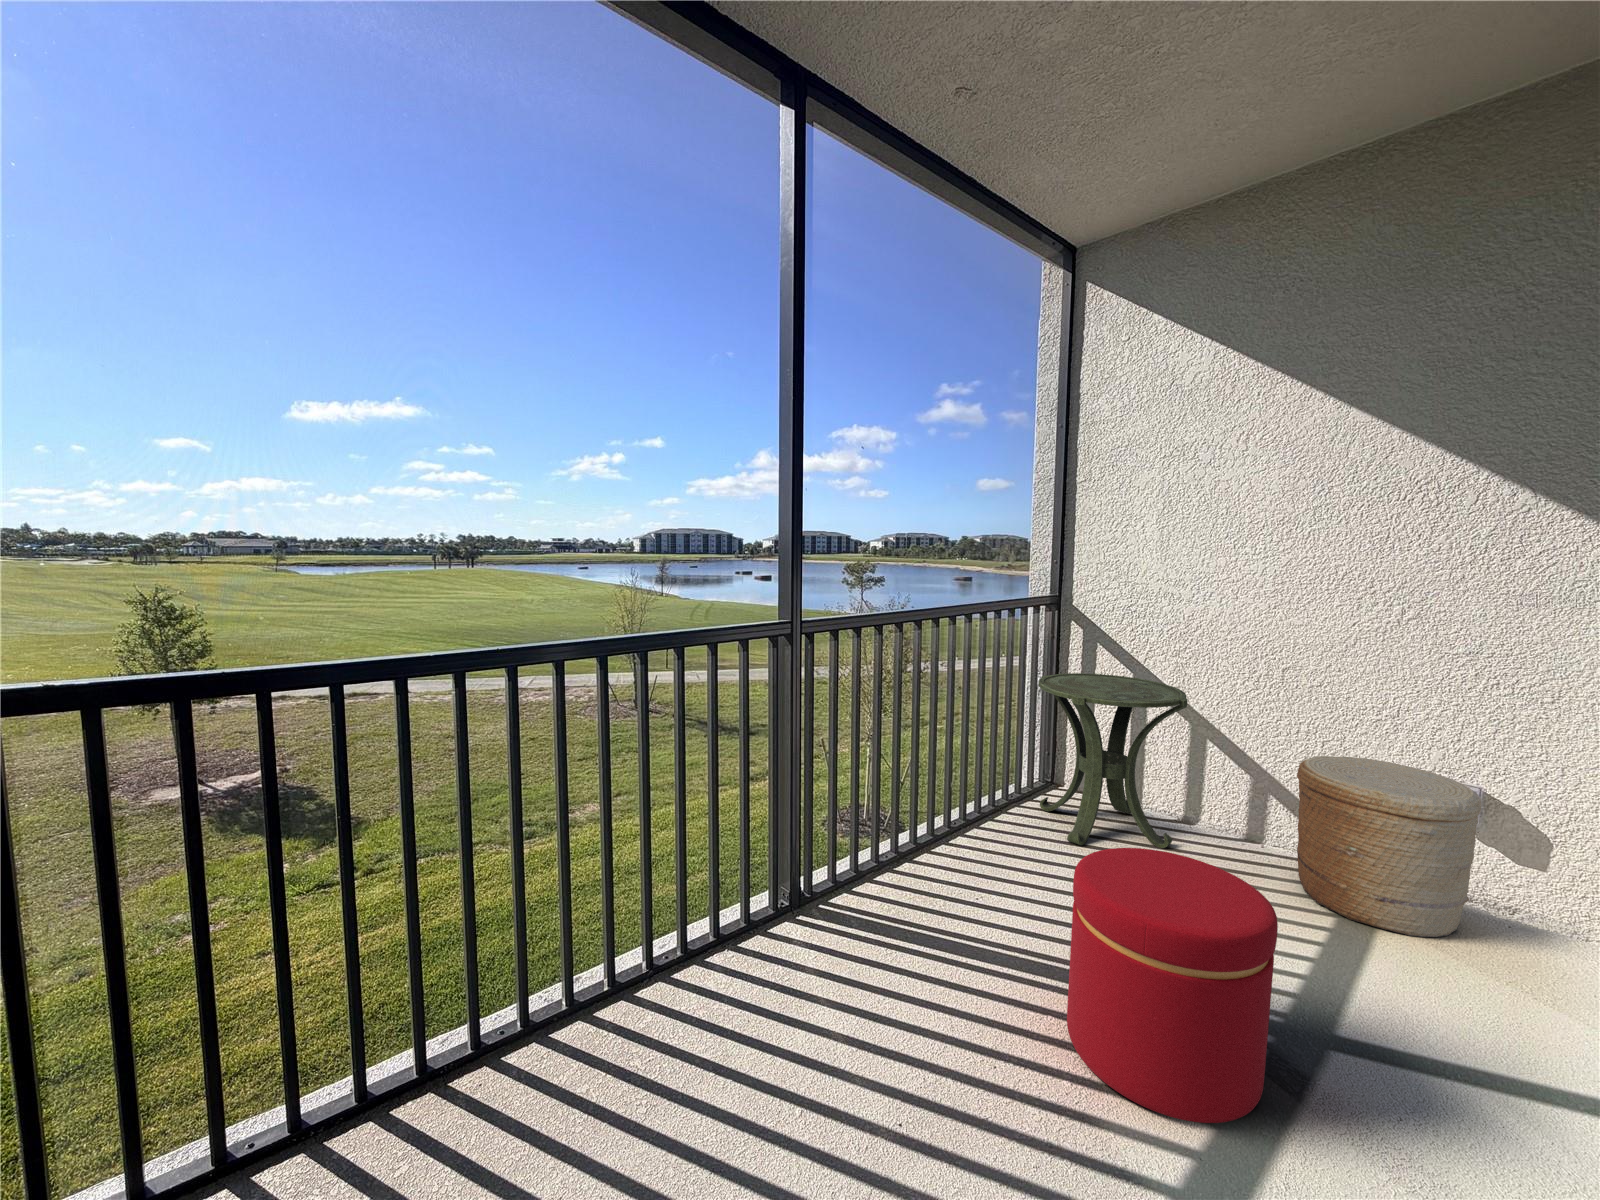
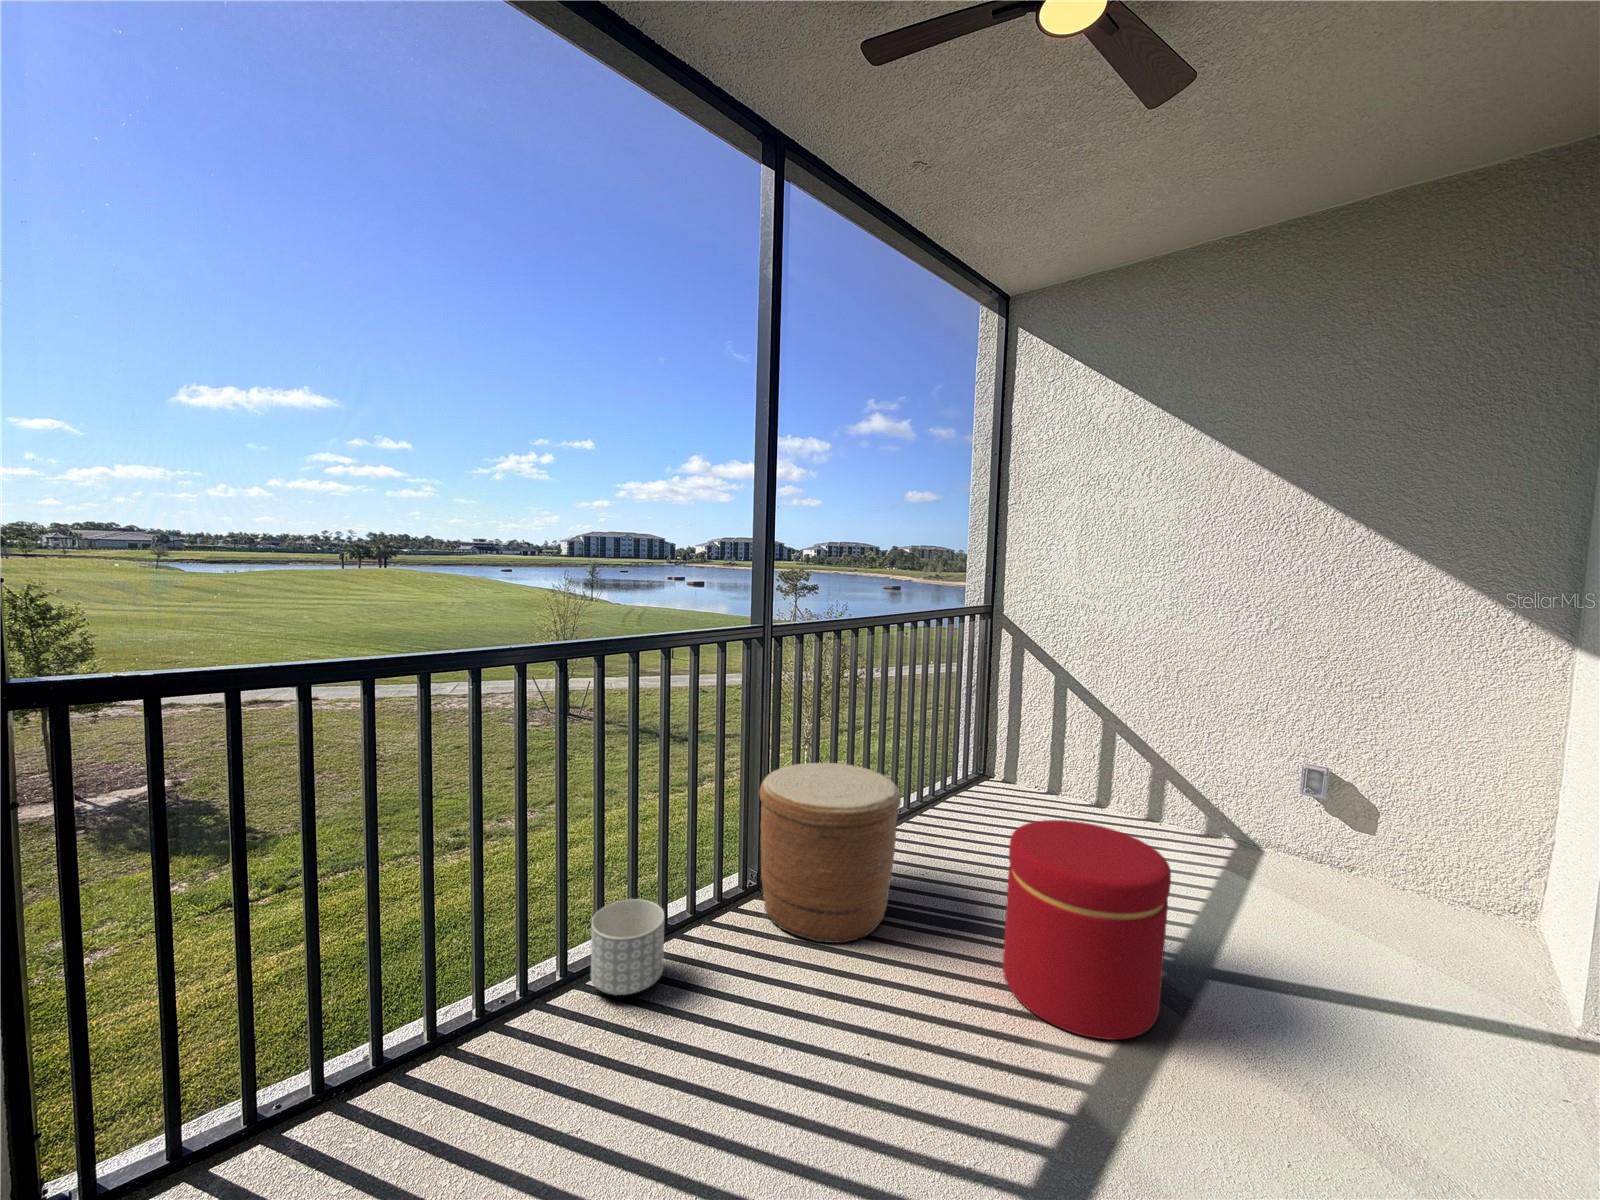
side table: present [1039,673,1188,848] -> none [972,675,1100,828]
woven basket: present [1297,756,1481,937] -> present [760,763,901,943]
planter: none [596,924,676,1033] -> present [591,899,664,995]

